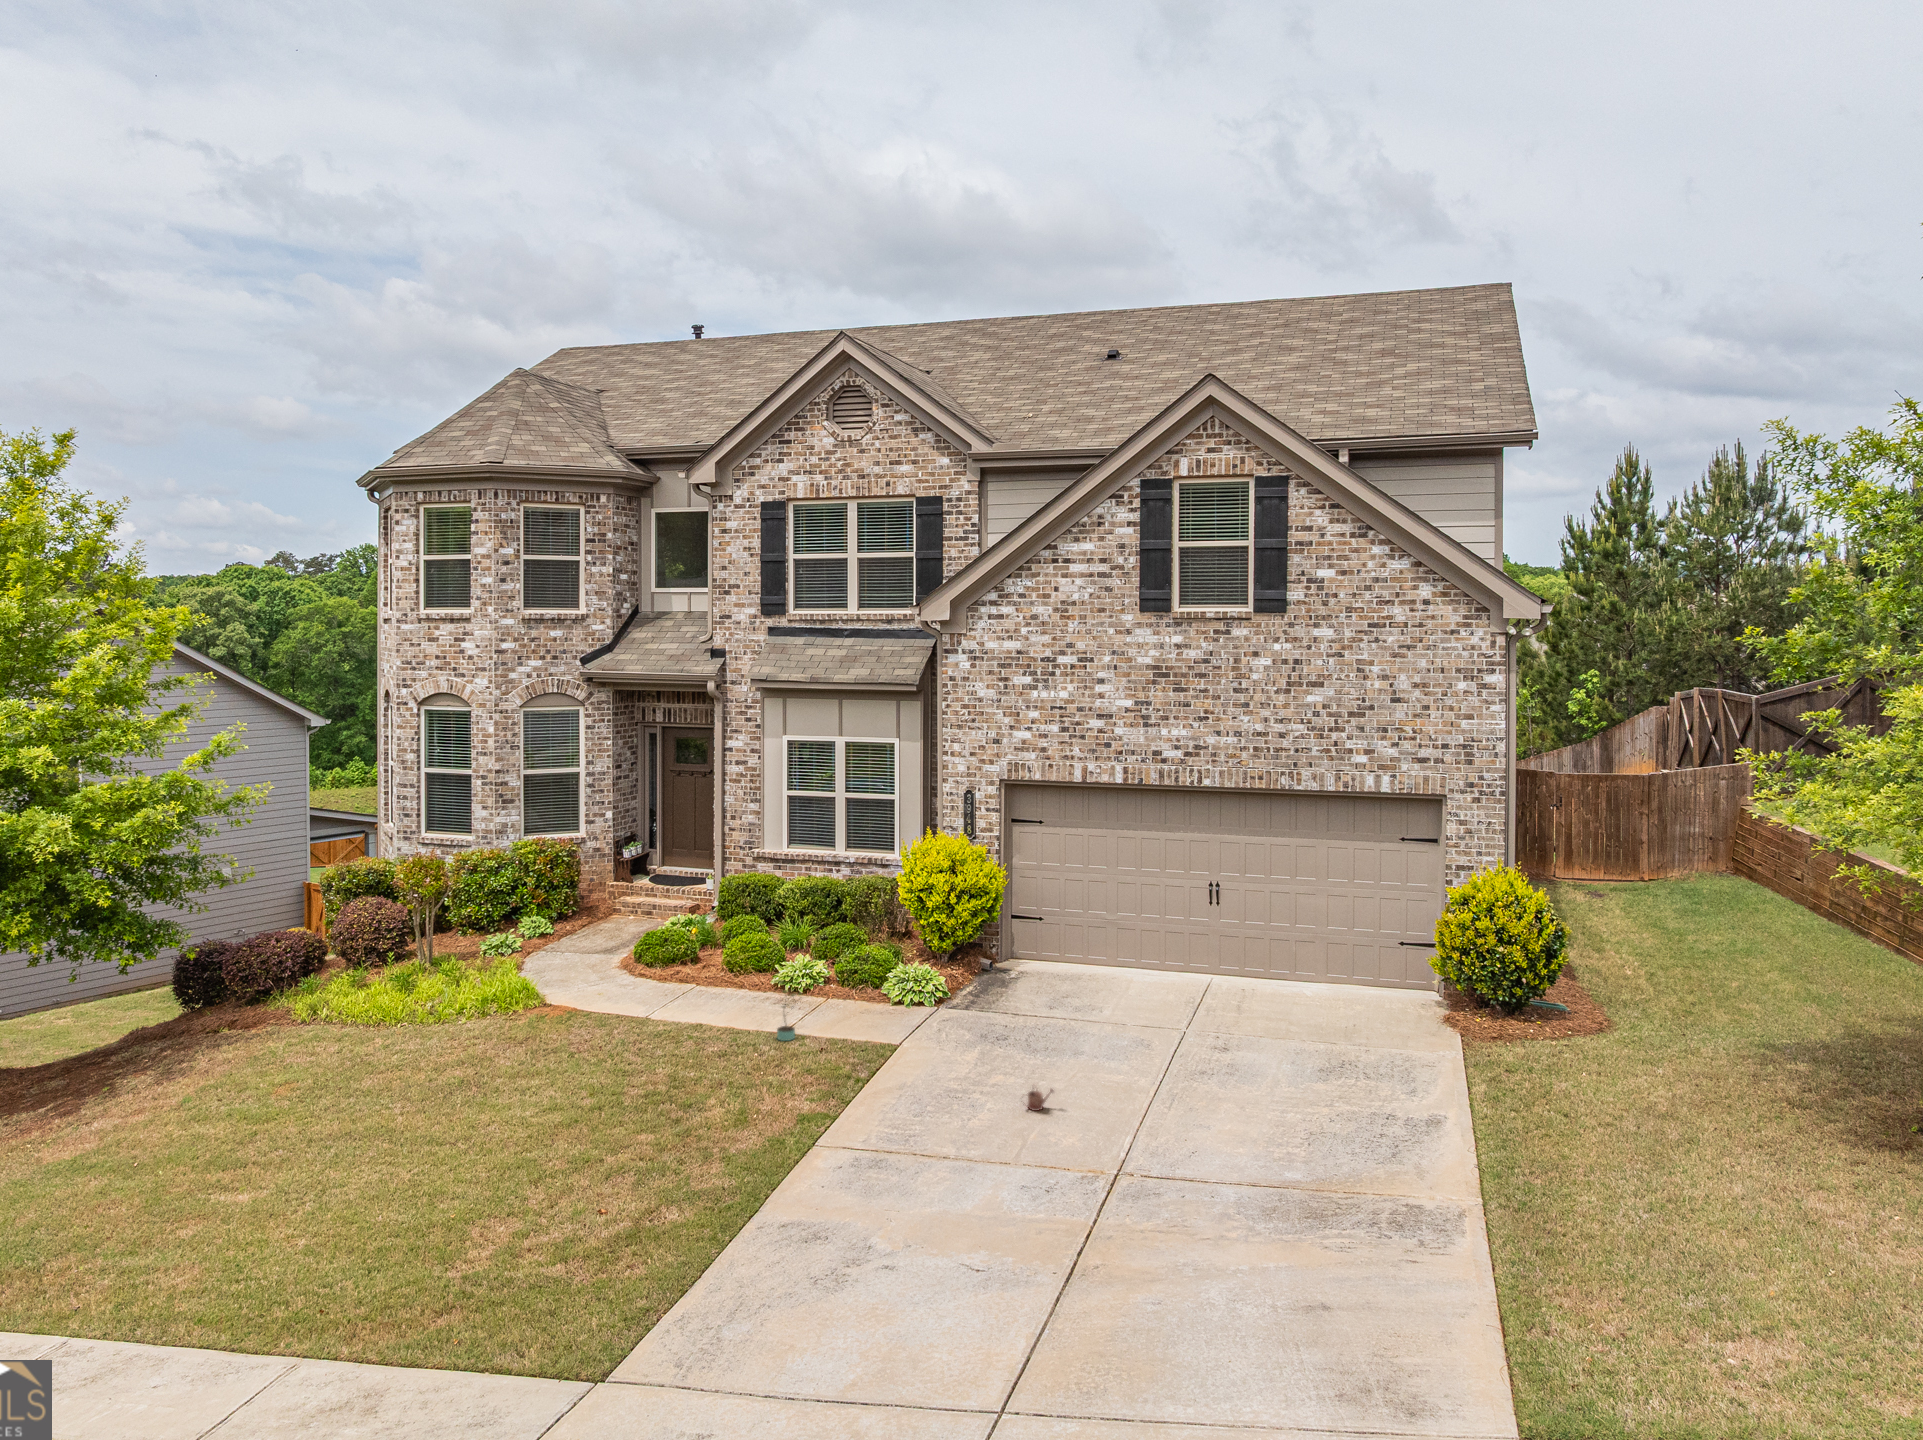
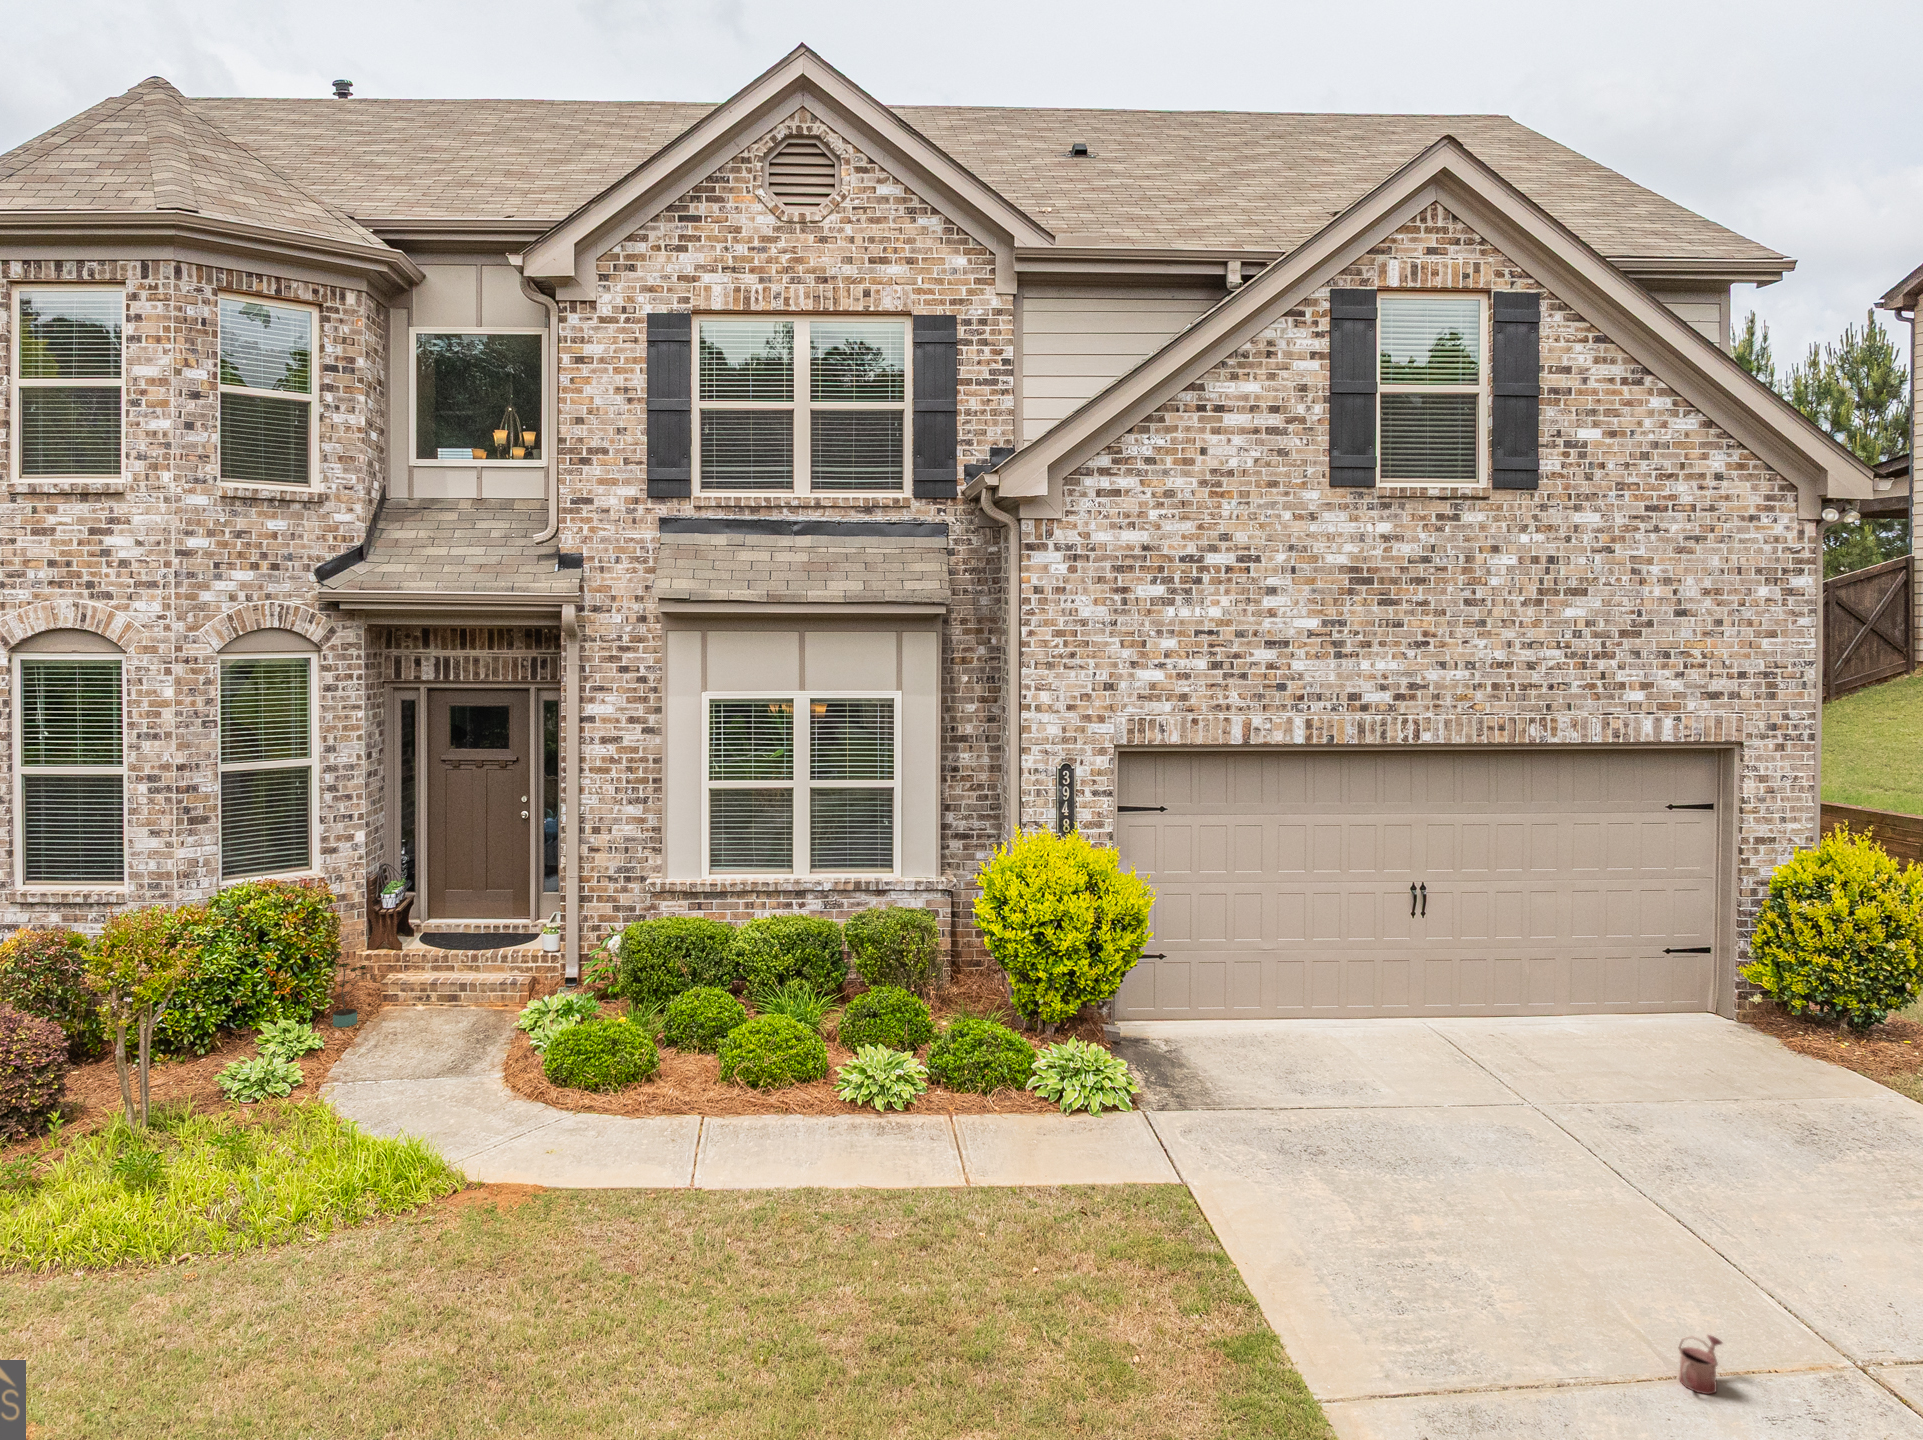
potted plant: present [775,980,802,1041] -> present [328,952,366,1027]

